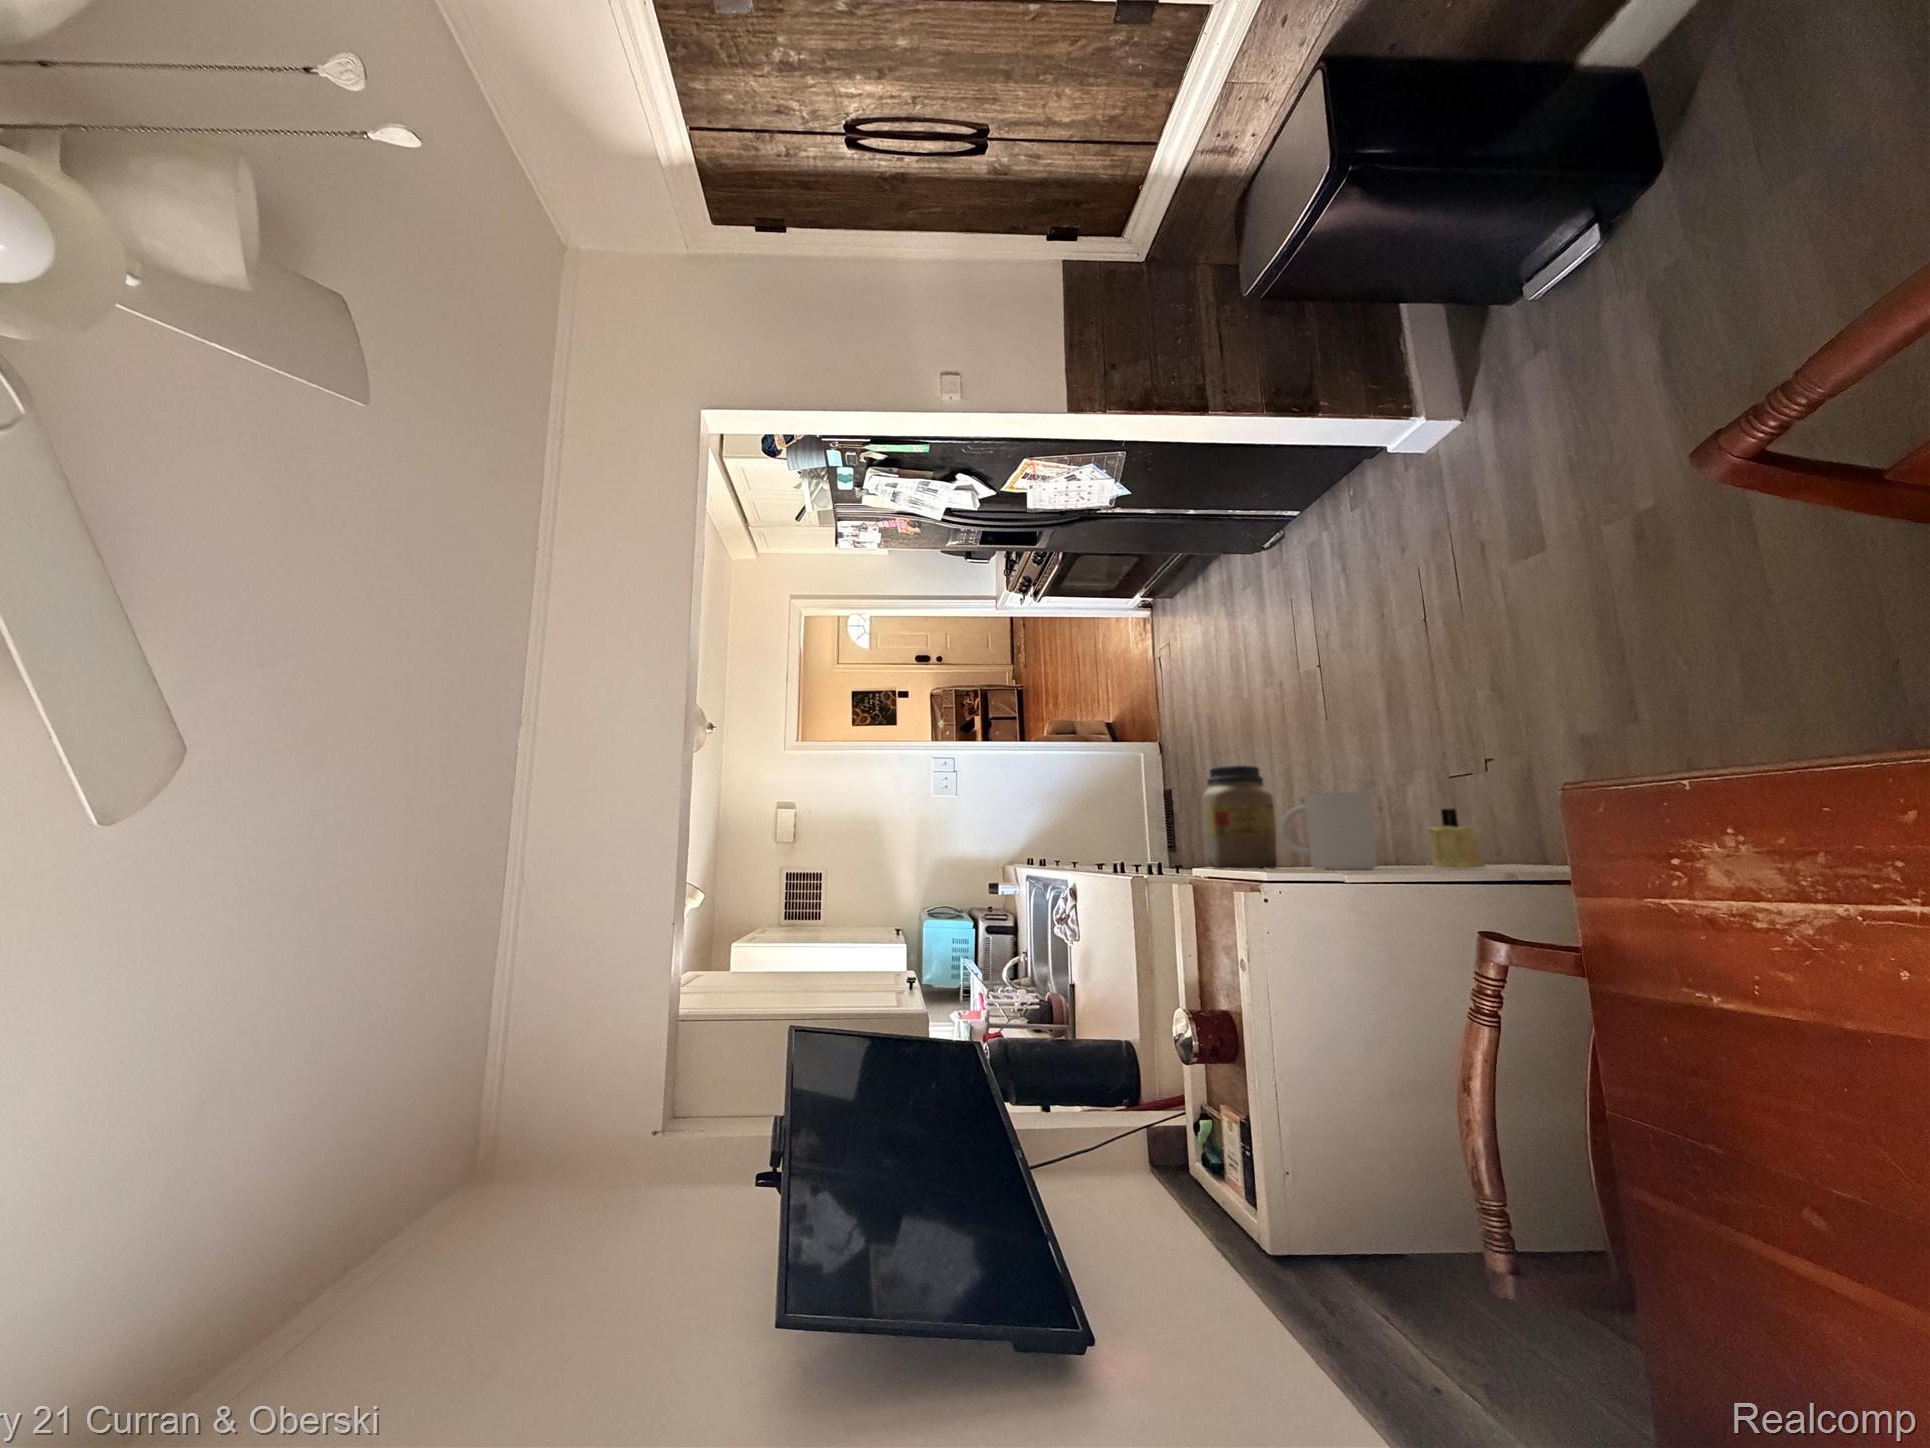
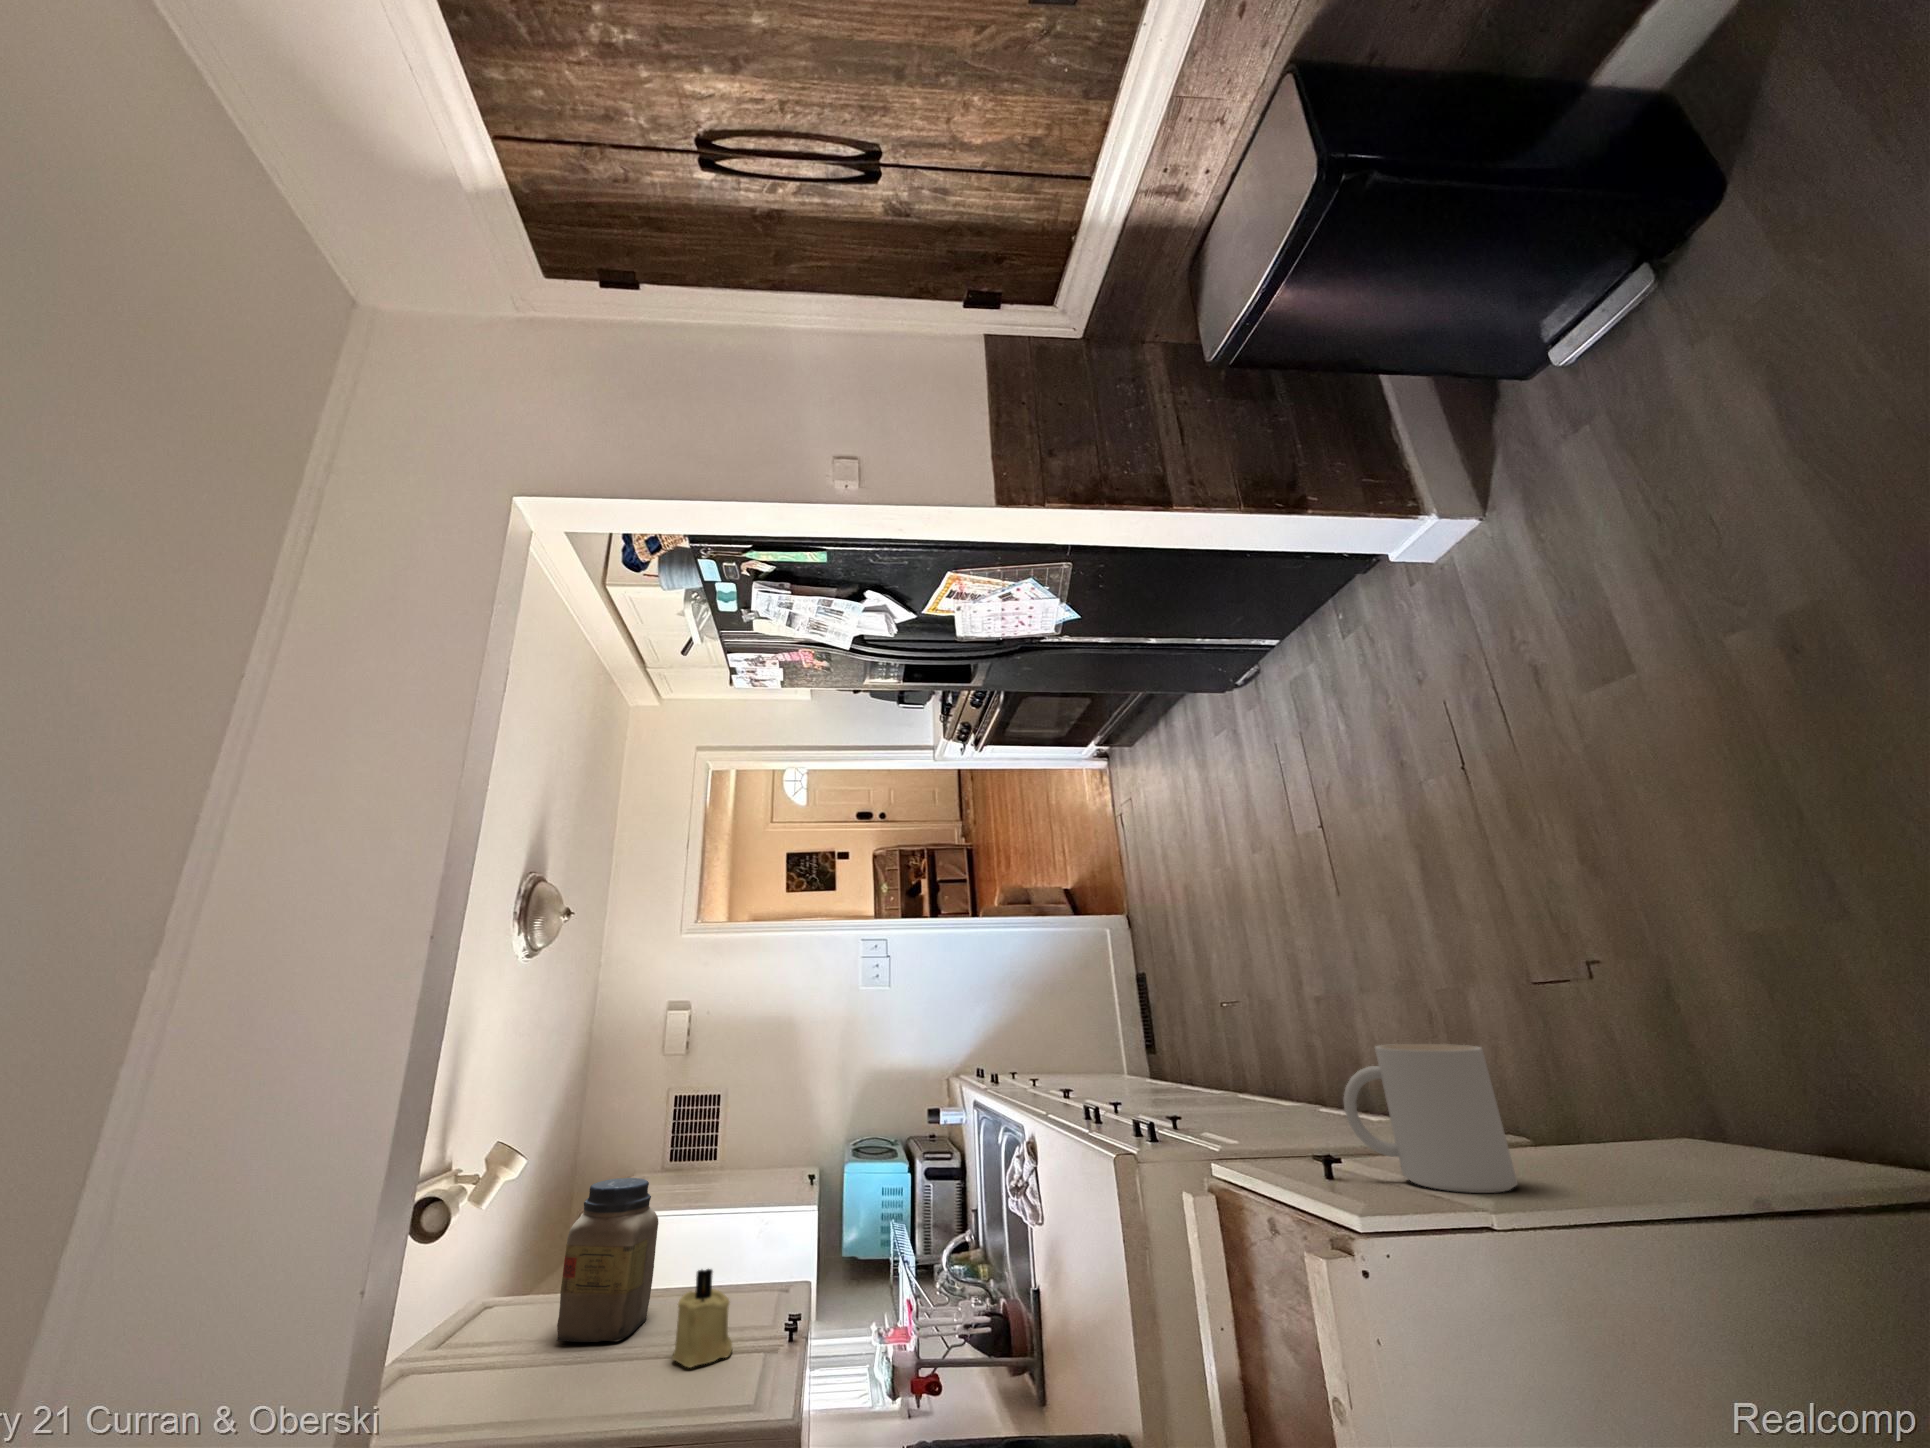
jar: present [1202,765,1277,869] -> present [557,1178,658,1342]
candle: present [1428,809,1485,869] -> present [672,1269,732,1368]

